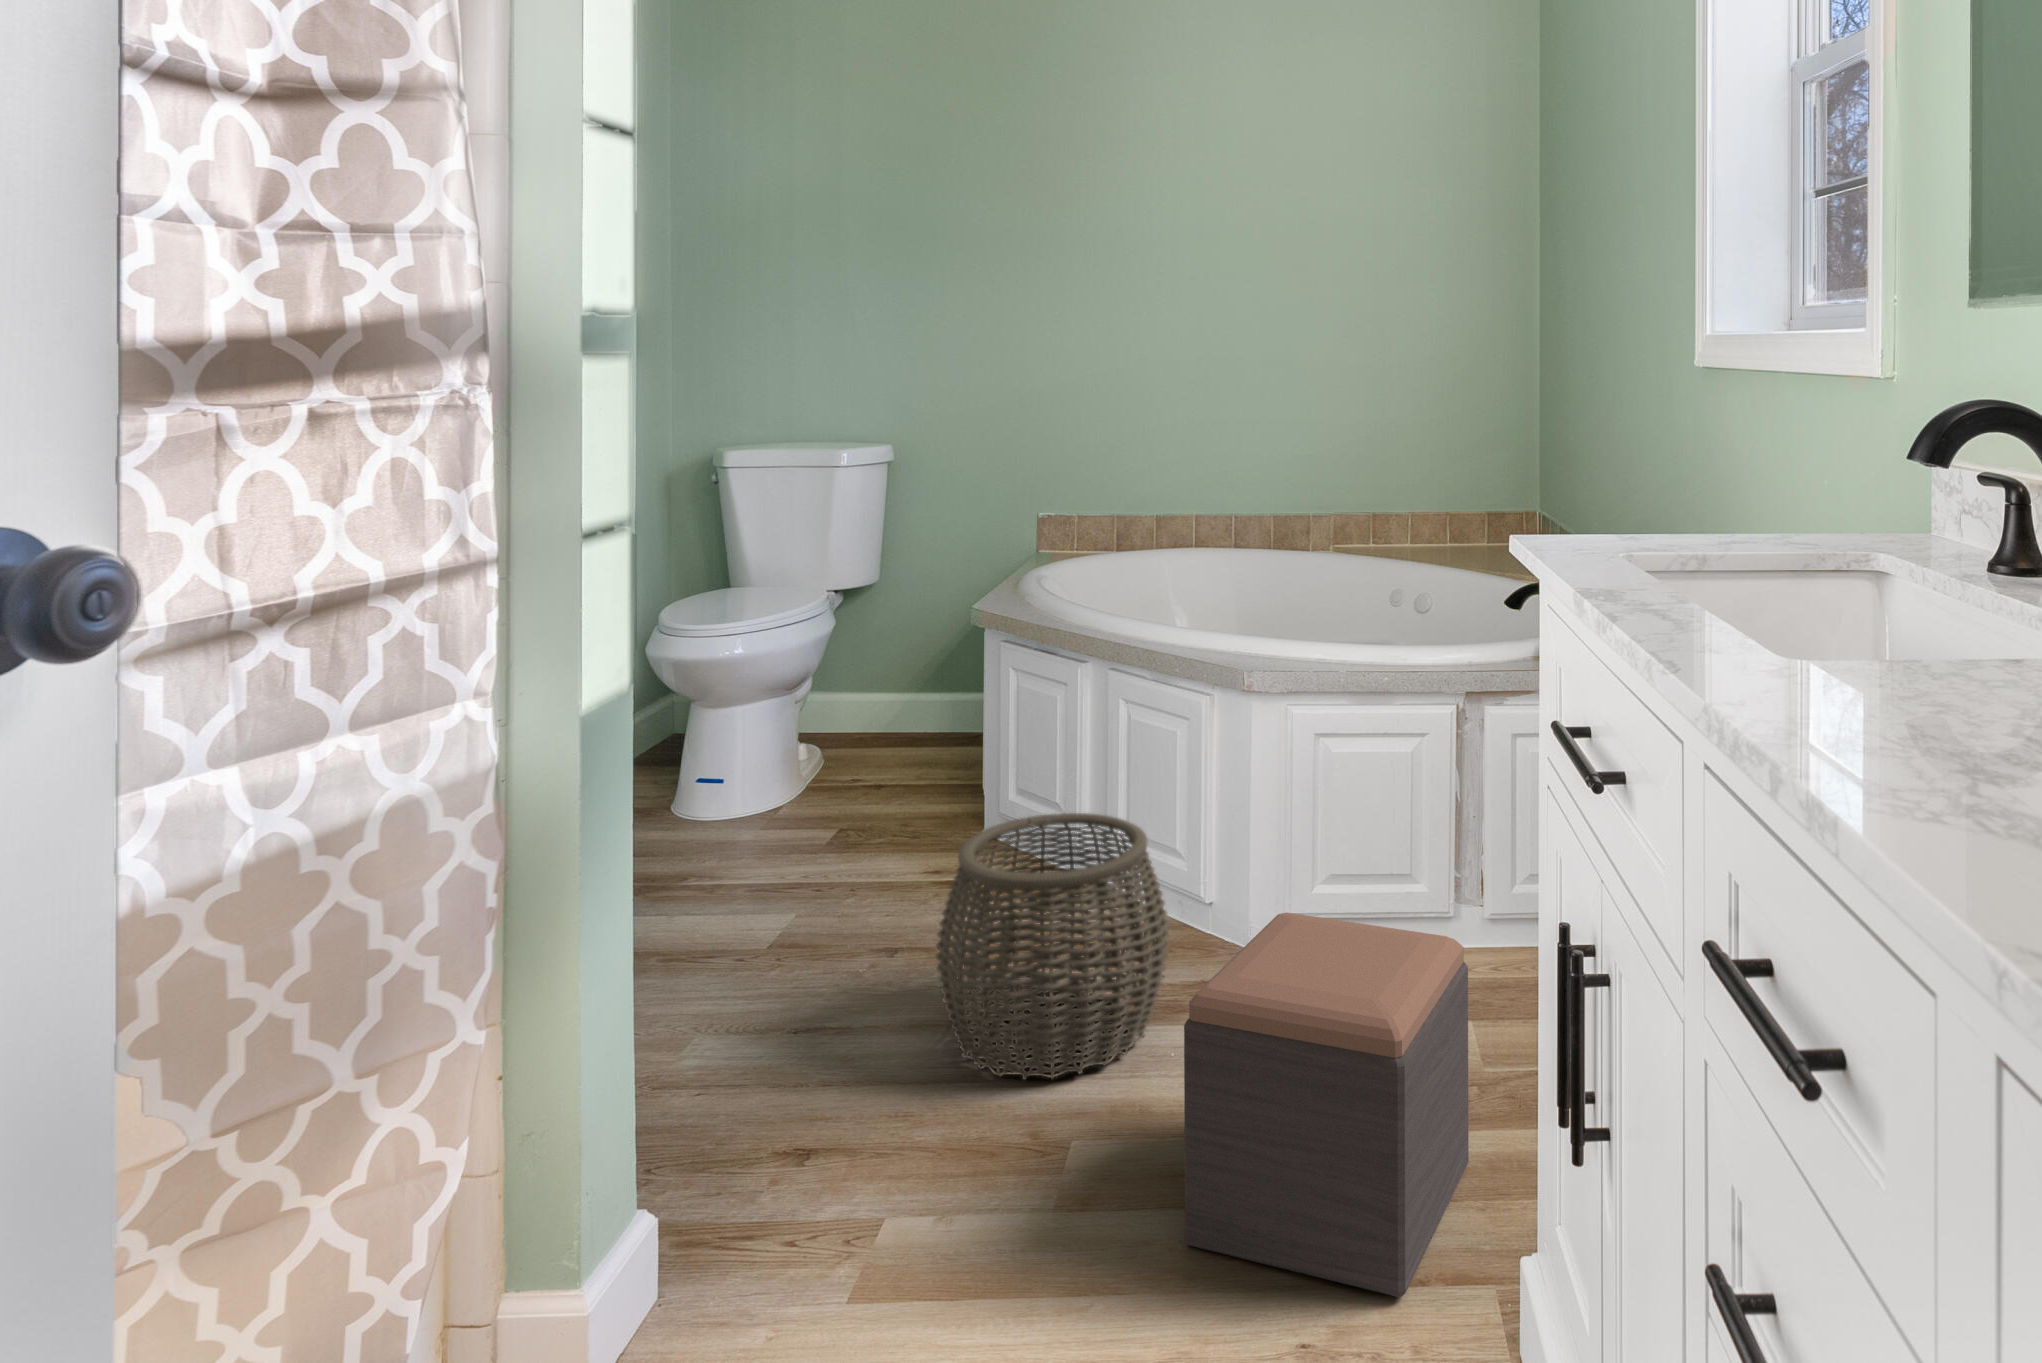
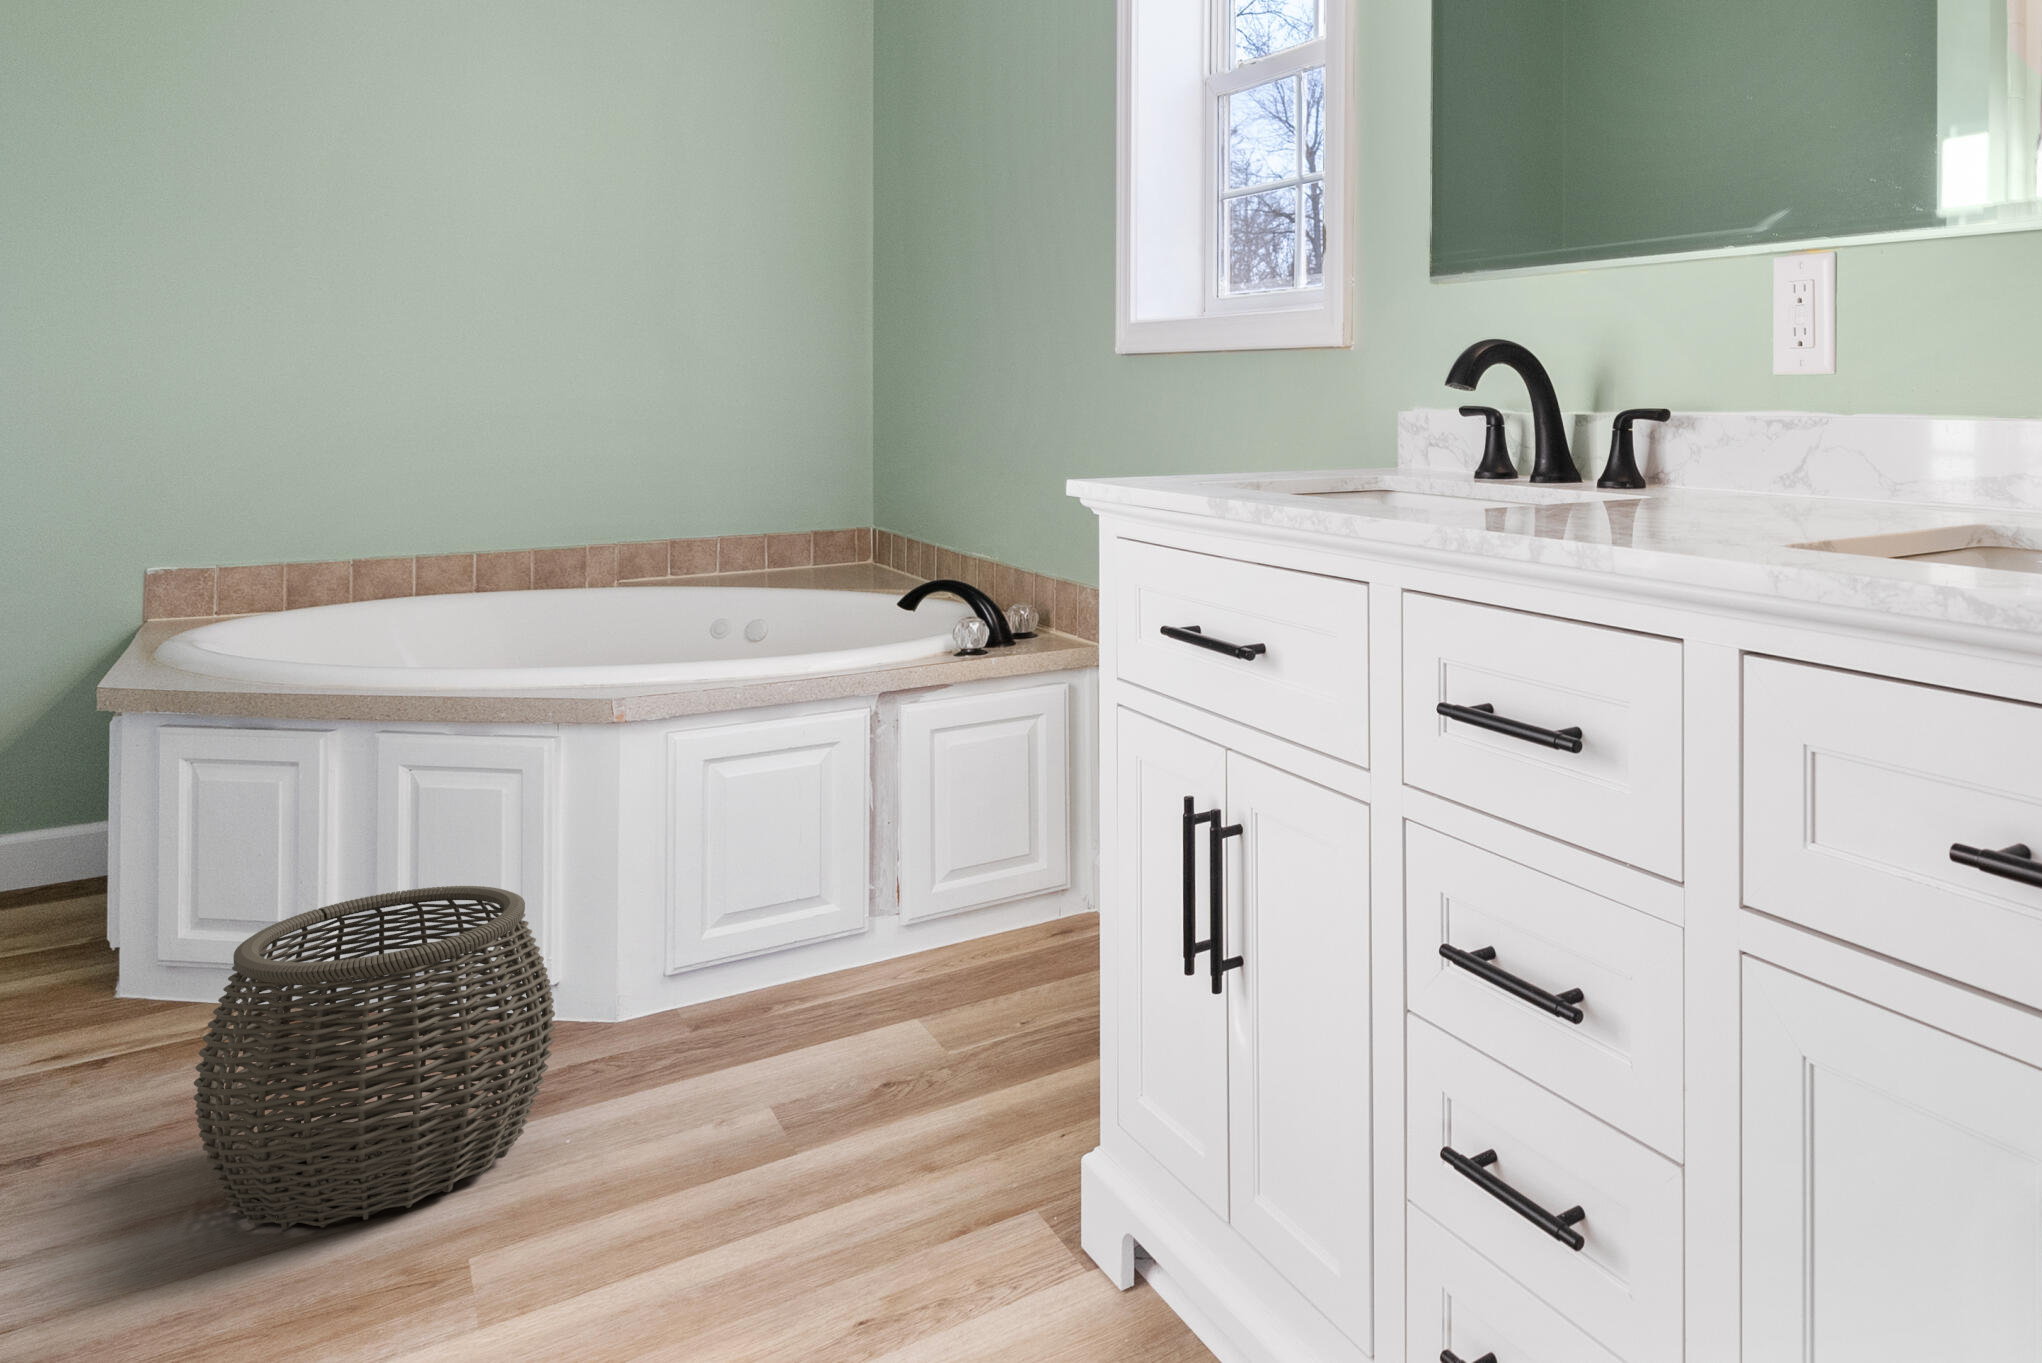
footstool: present [1184,913,1469,1297] -> none [682,903,973,1290]

